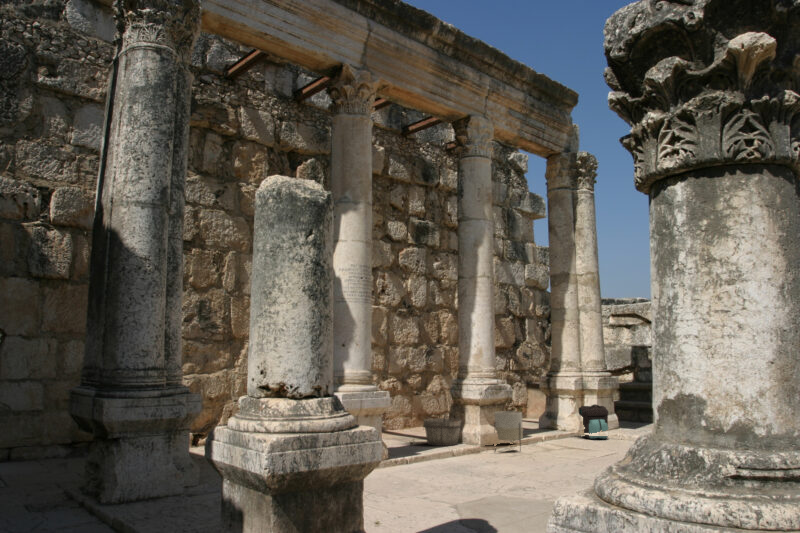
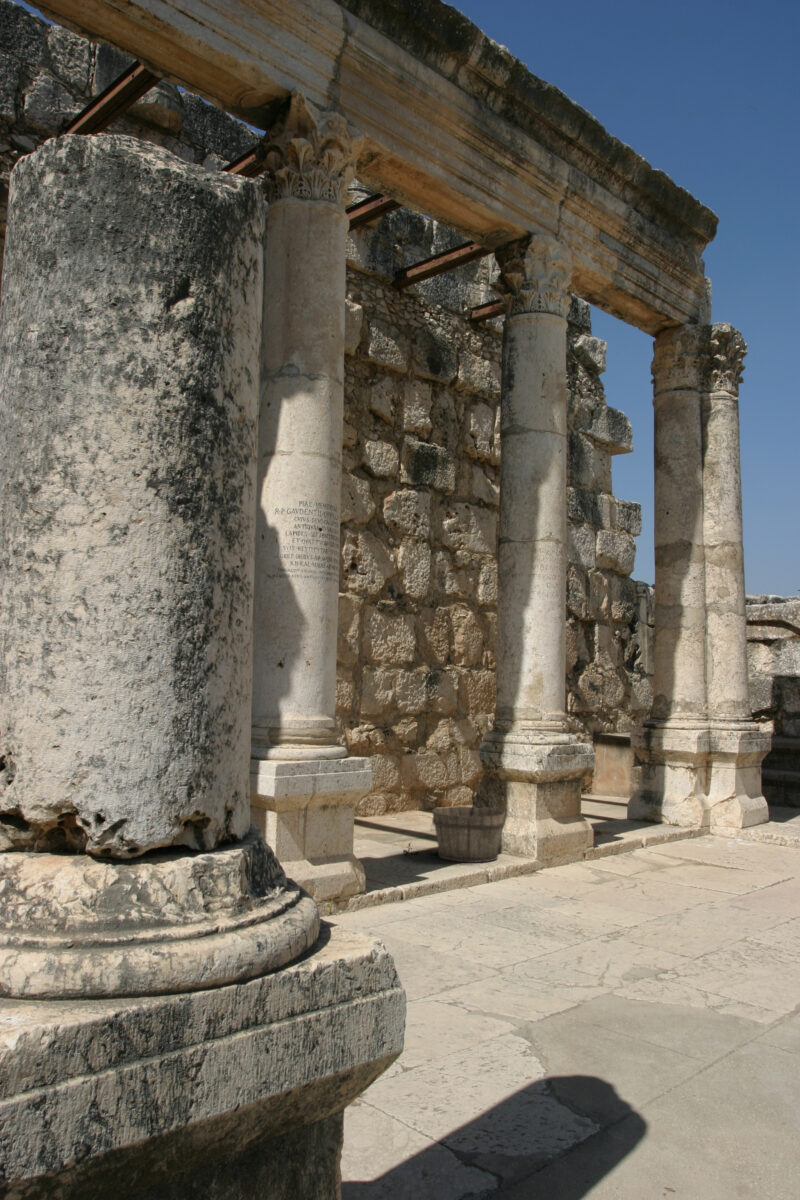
backpack: present [578,404,608,439] -> none [703,780,758,842]
planter: present [494,411,523,441] -> none [568,796,622,876]

